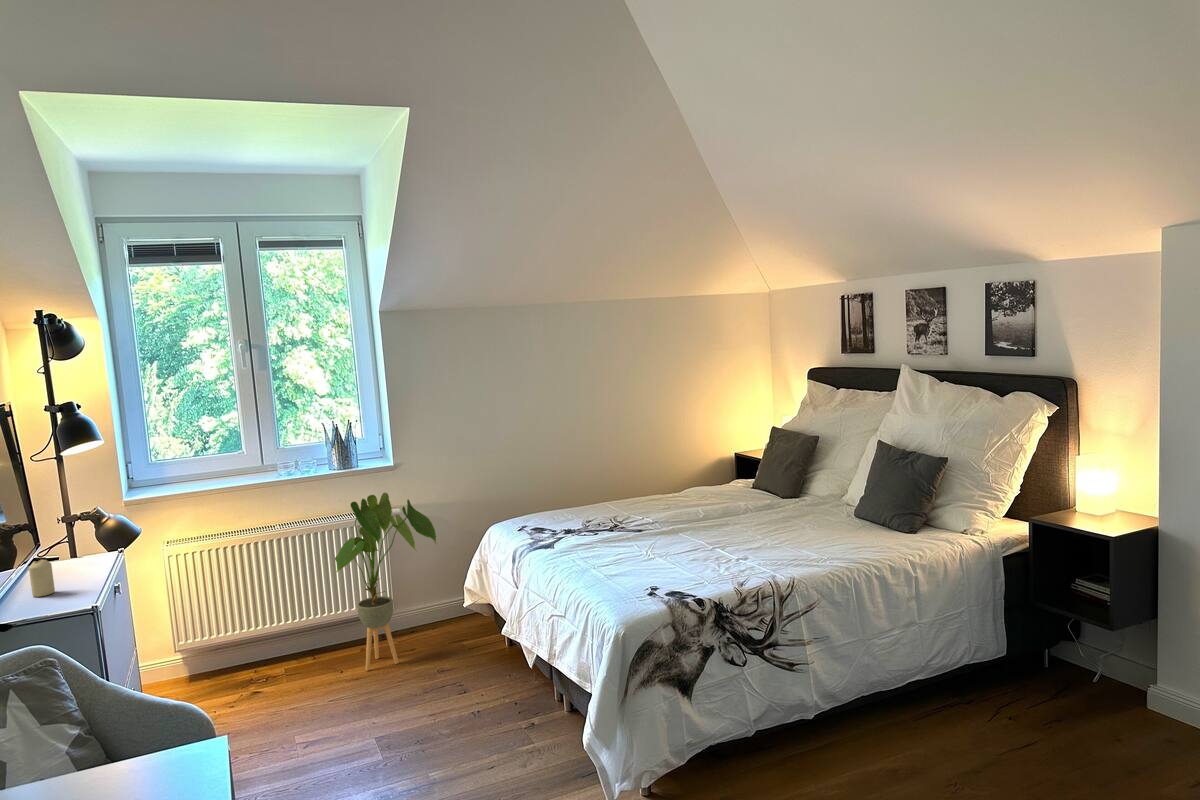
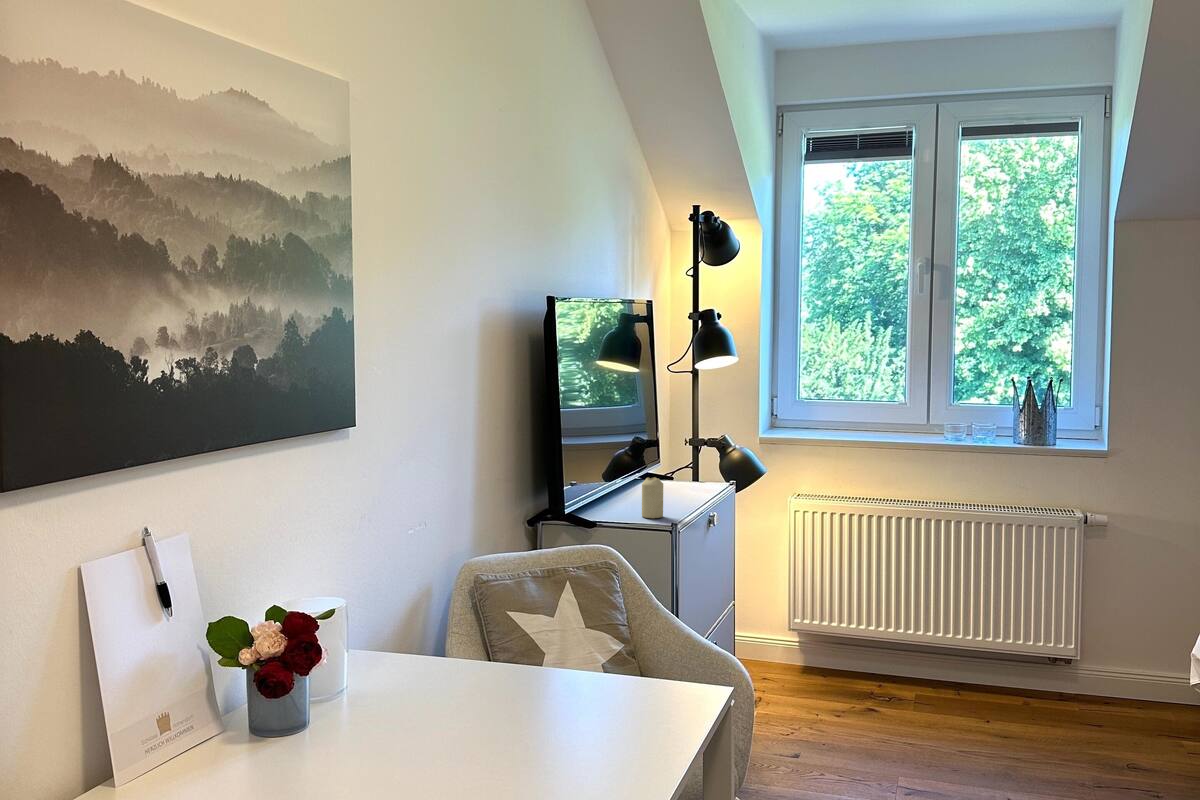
house plant: present [335,493,436,670] -> none [996,487,1159,736]

